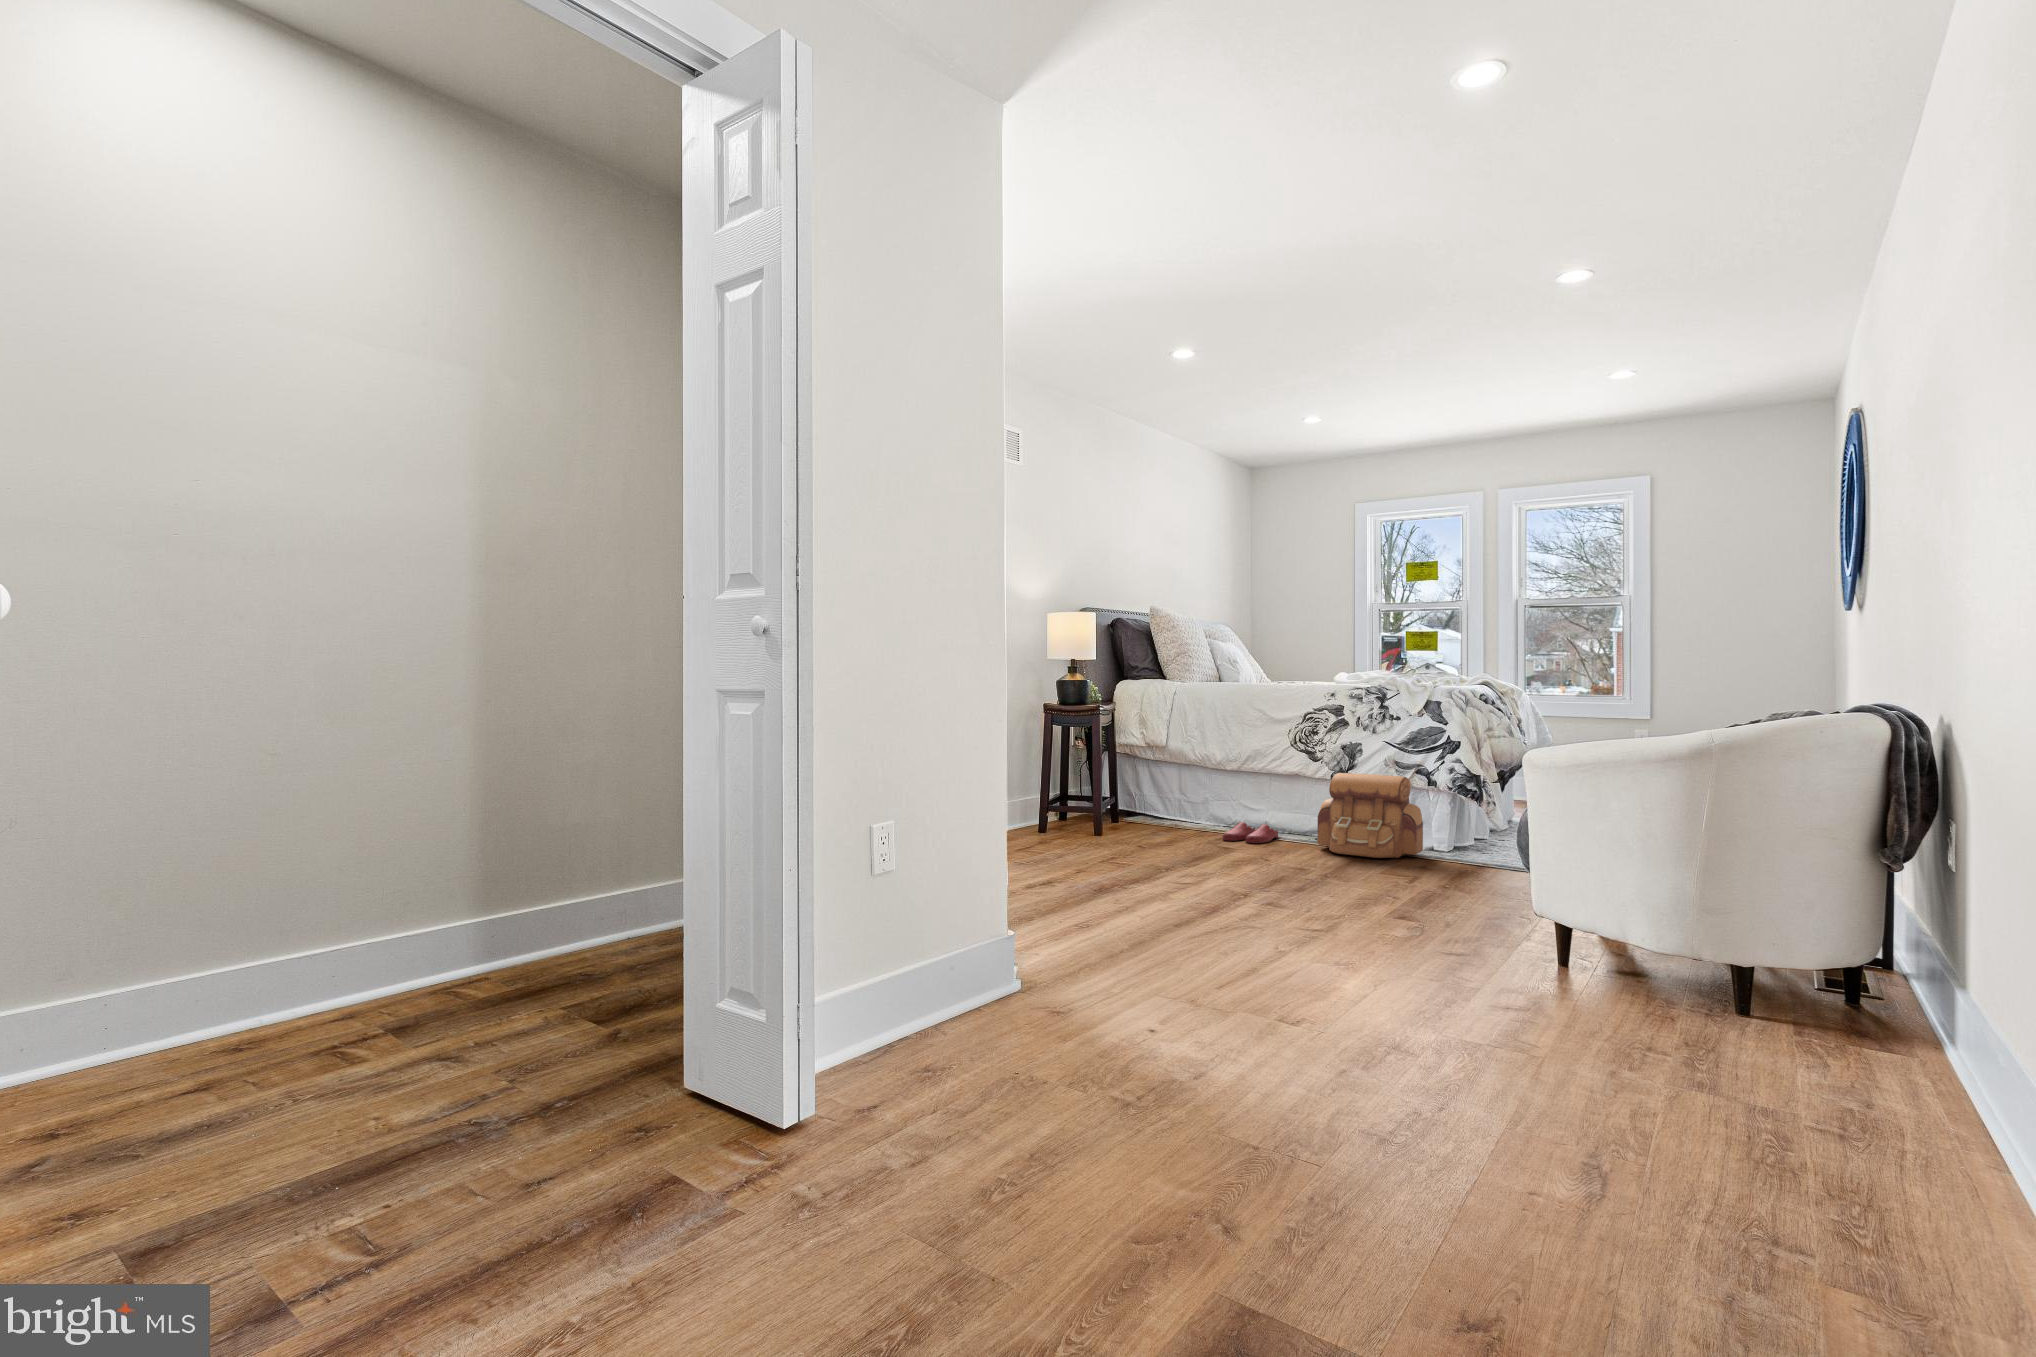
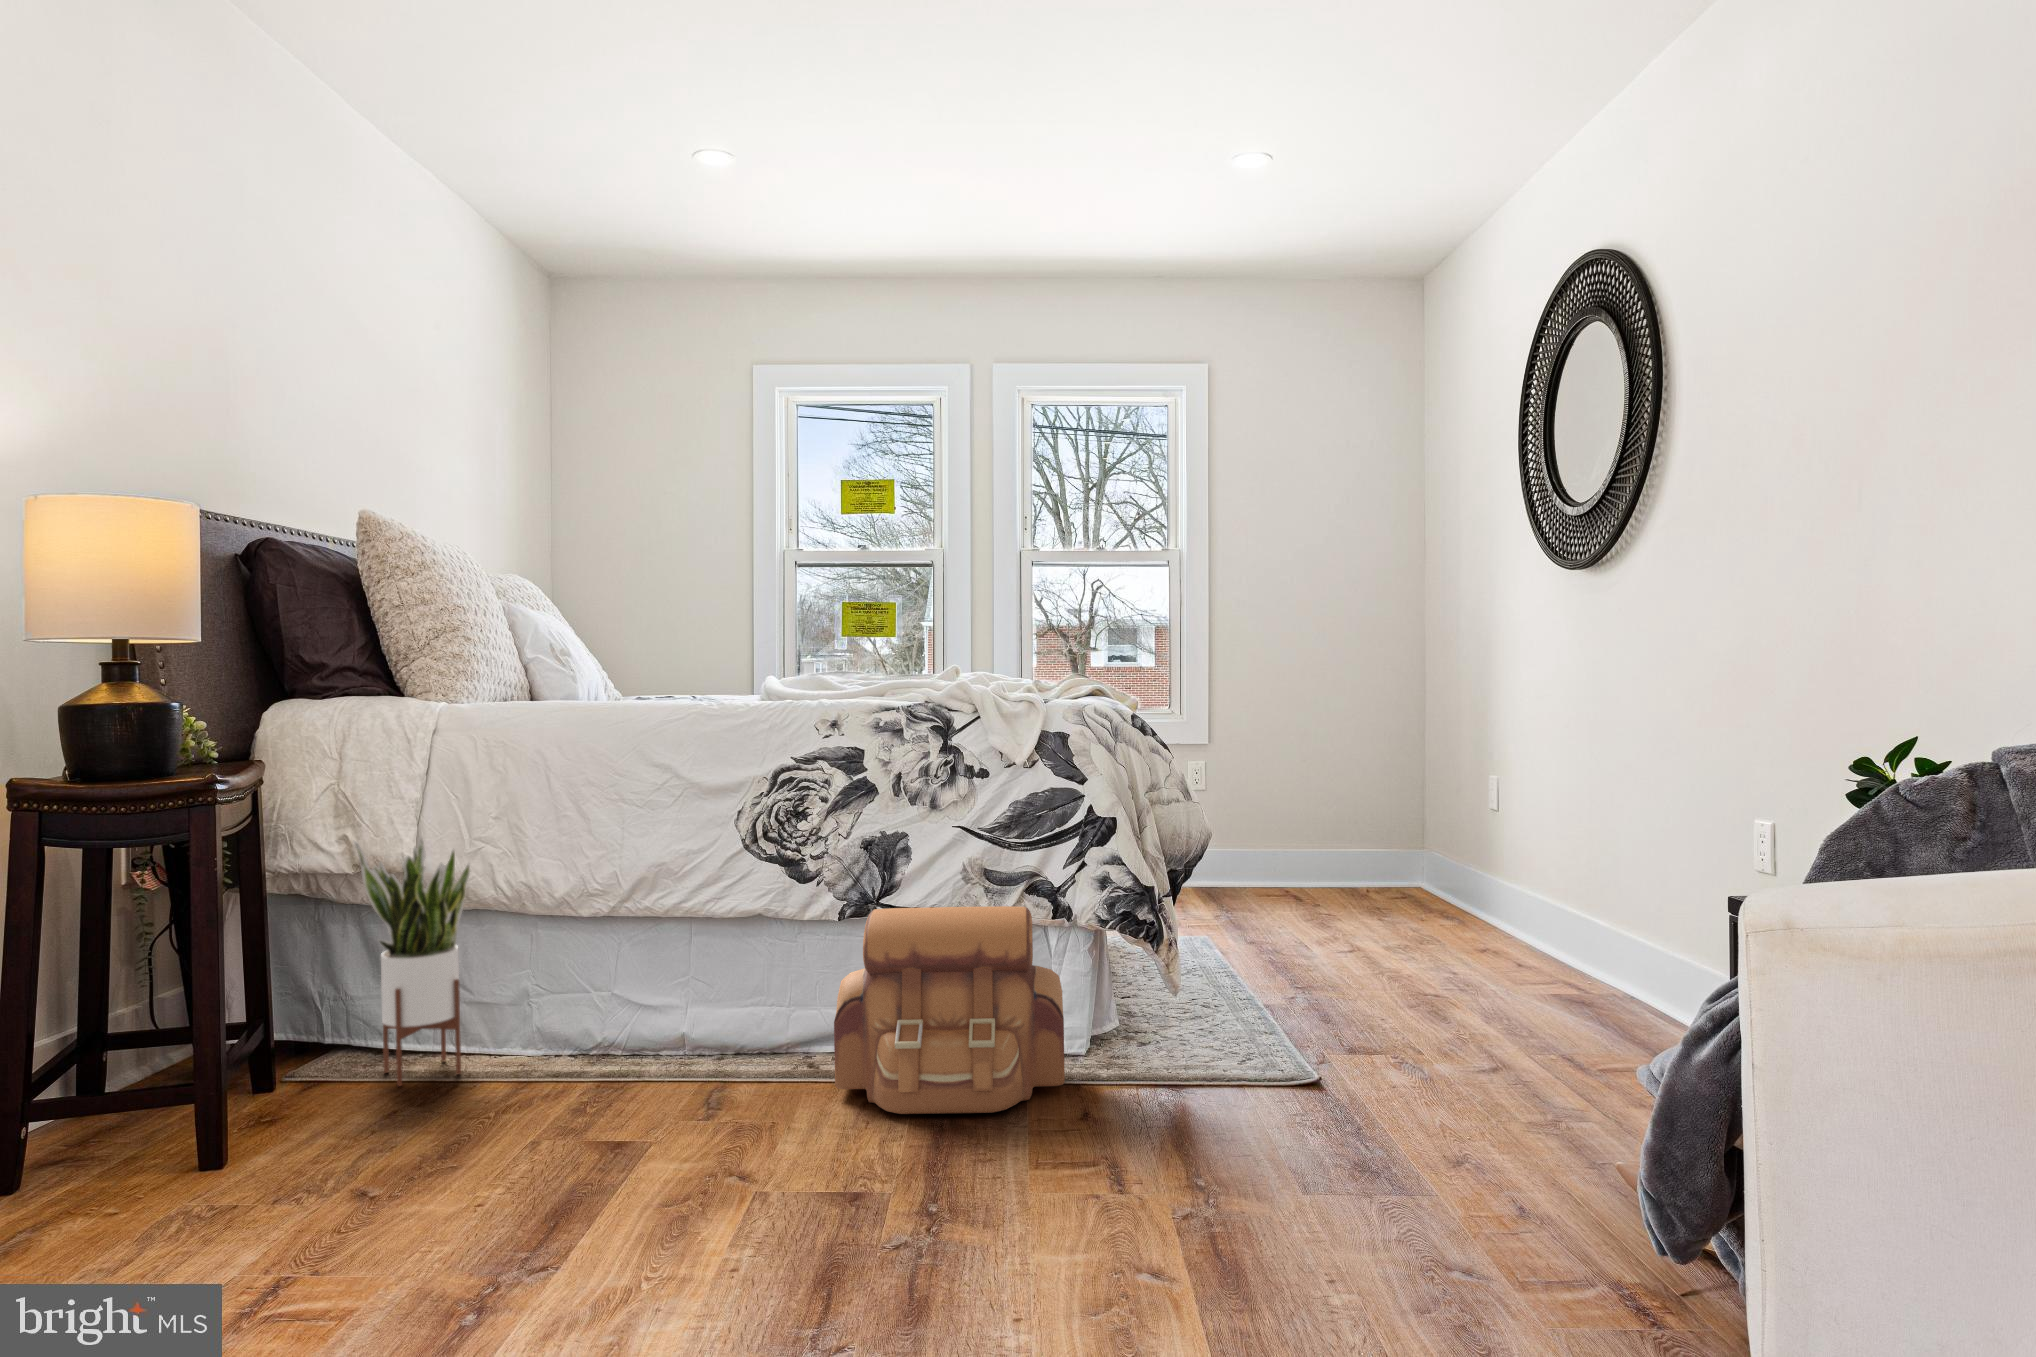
potted plant: none [1146,733,1187,828] -> present [354,837,470,1086]
slippers: present [1223,822,1278,843] -> none [588,1046,717,1111]

